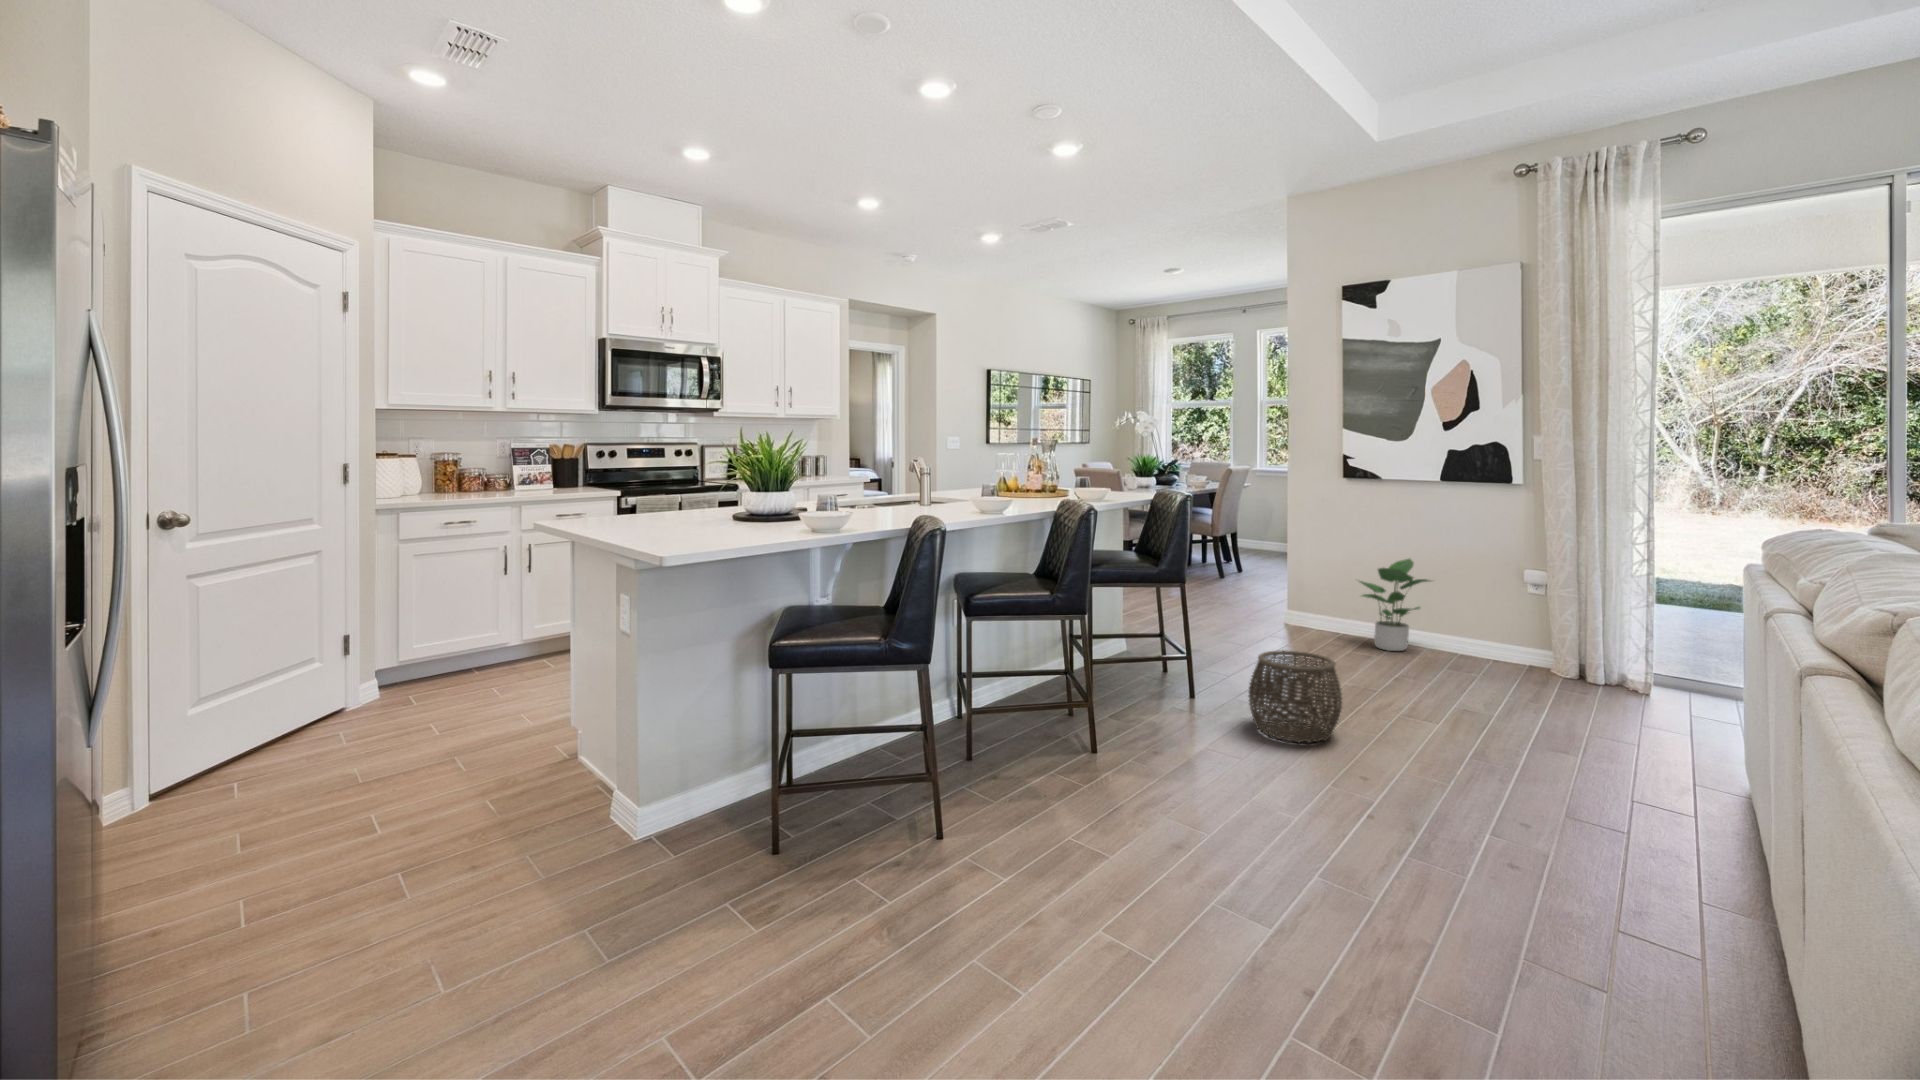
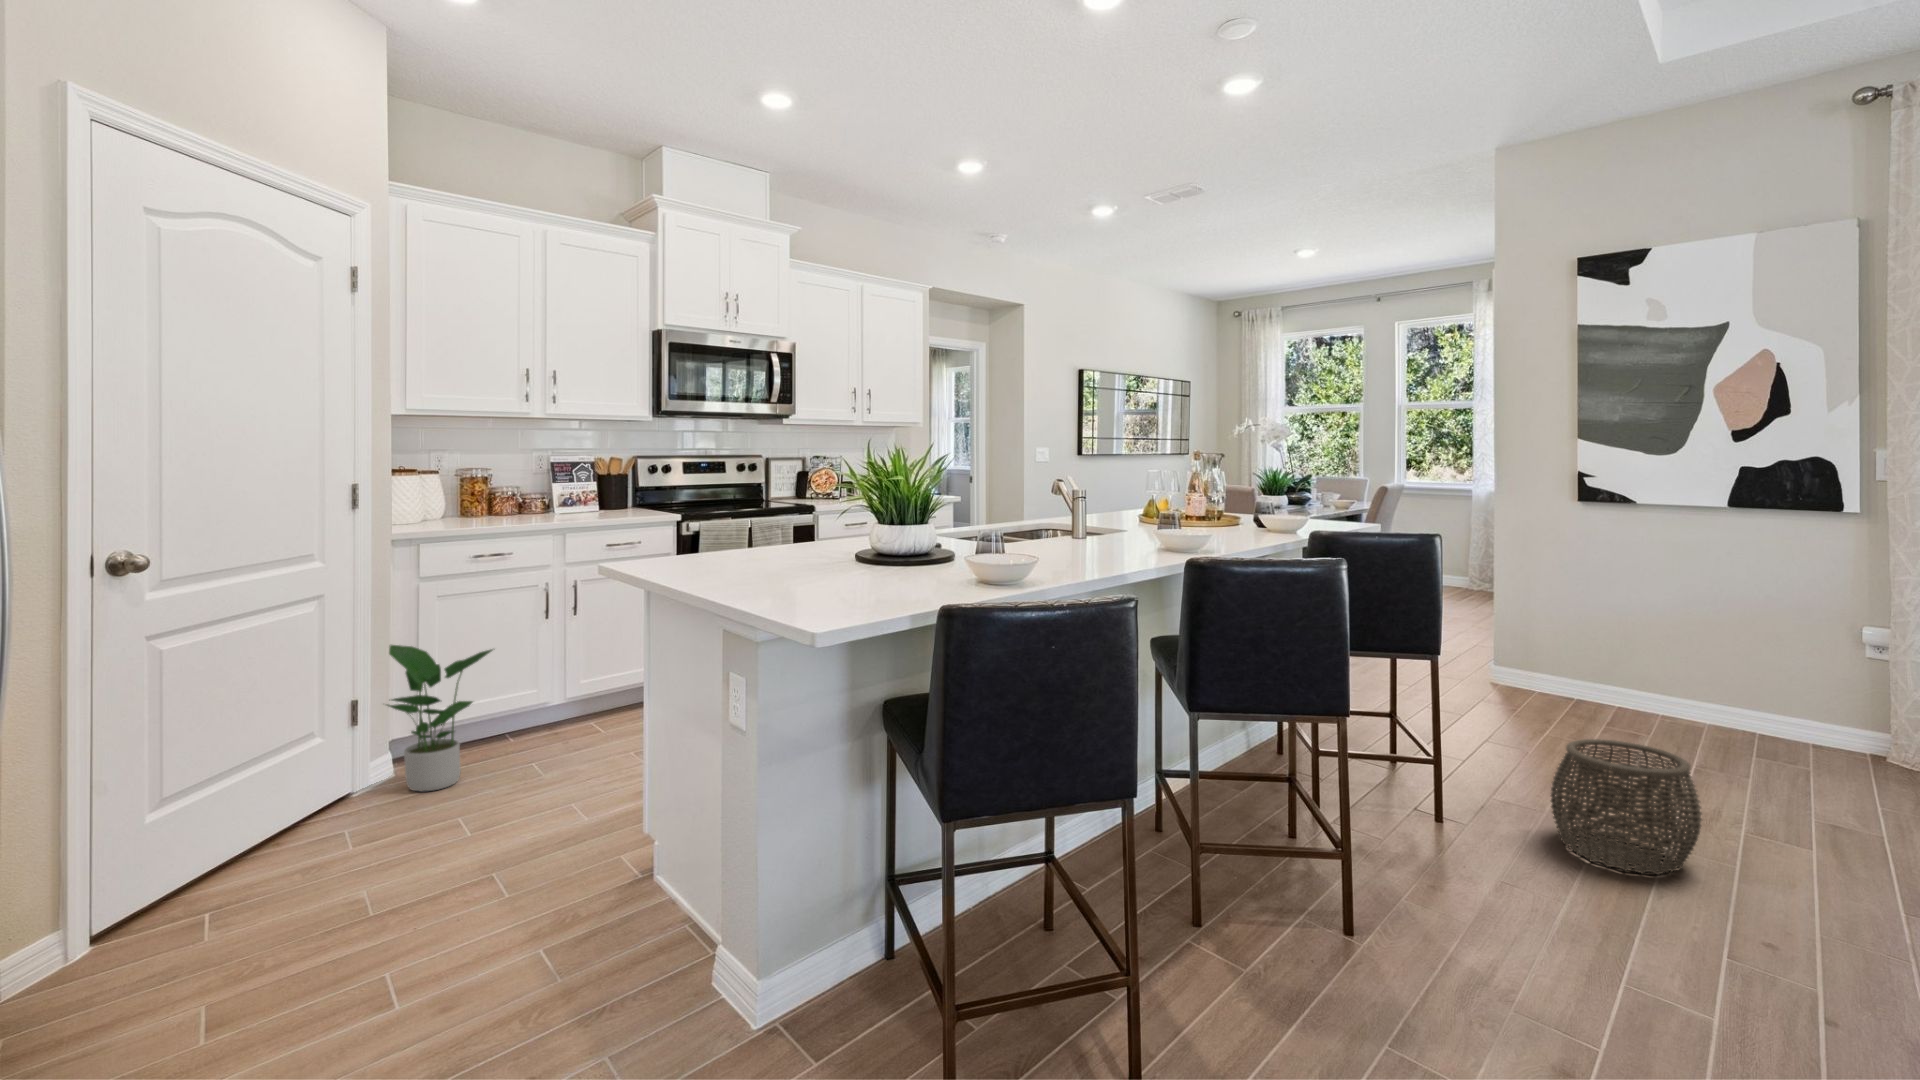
potted plant: present [1360,559,1430,651] -> present [387,645,492,791]

